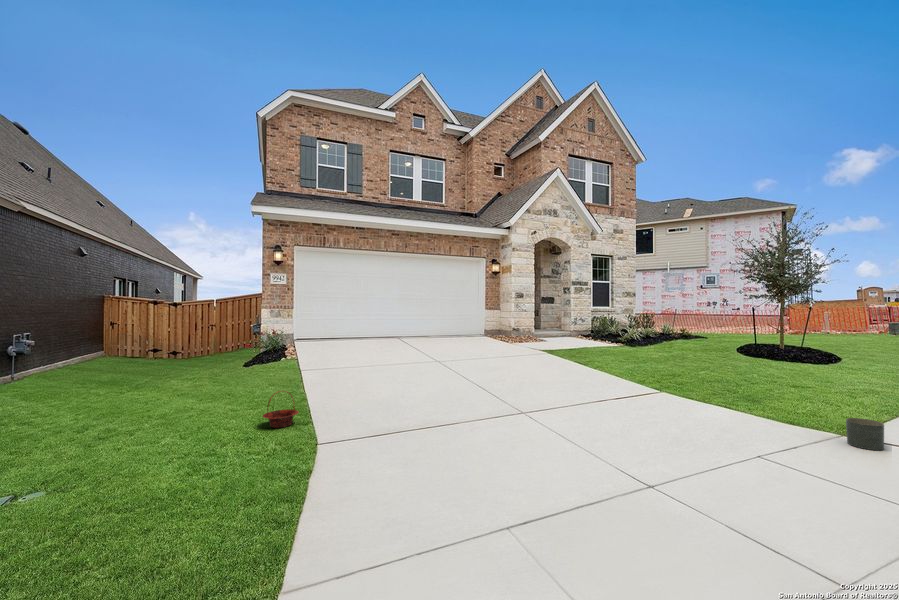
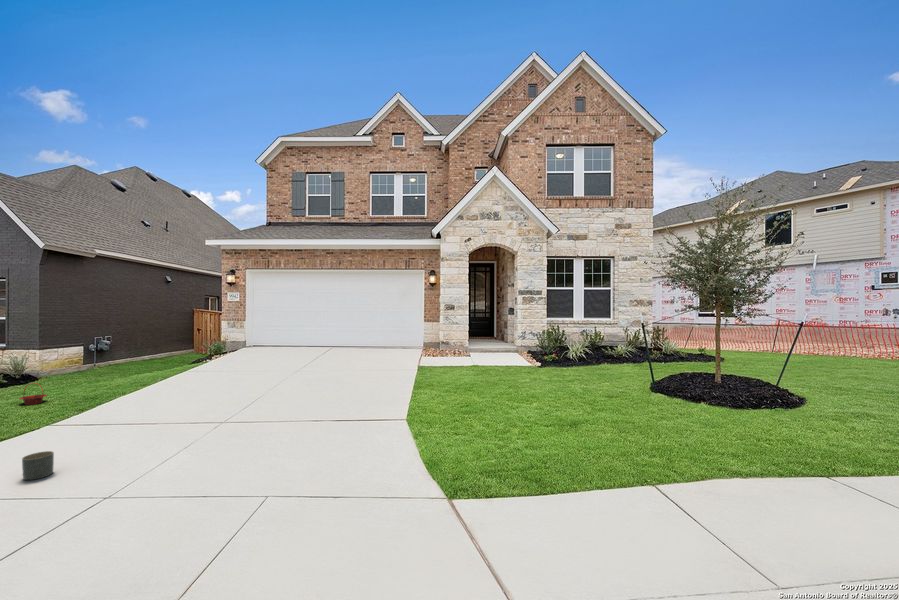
planter: present [846,418,884,450] -> present [22,451,54,480]

